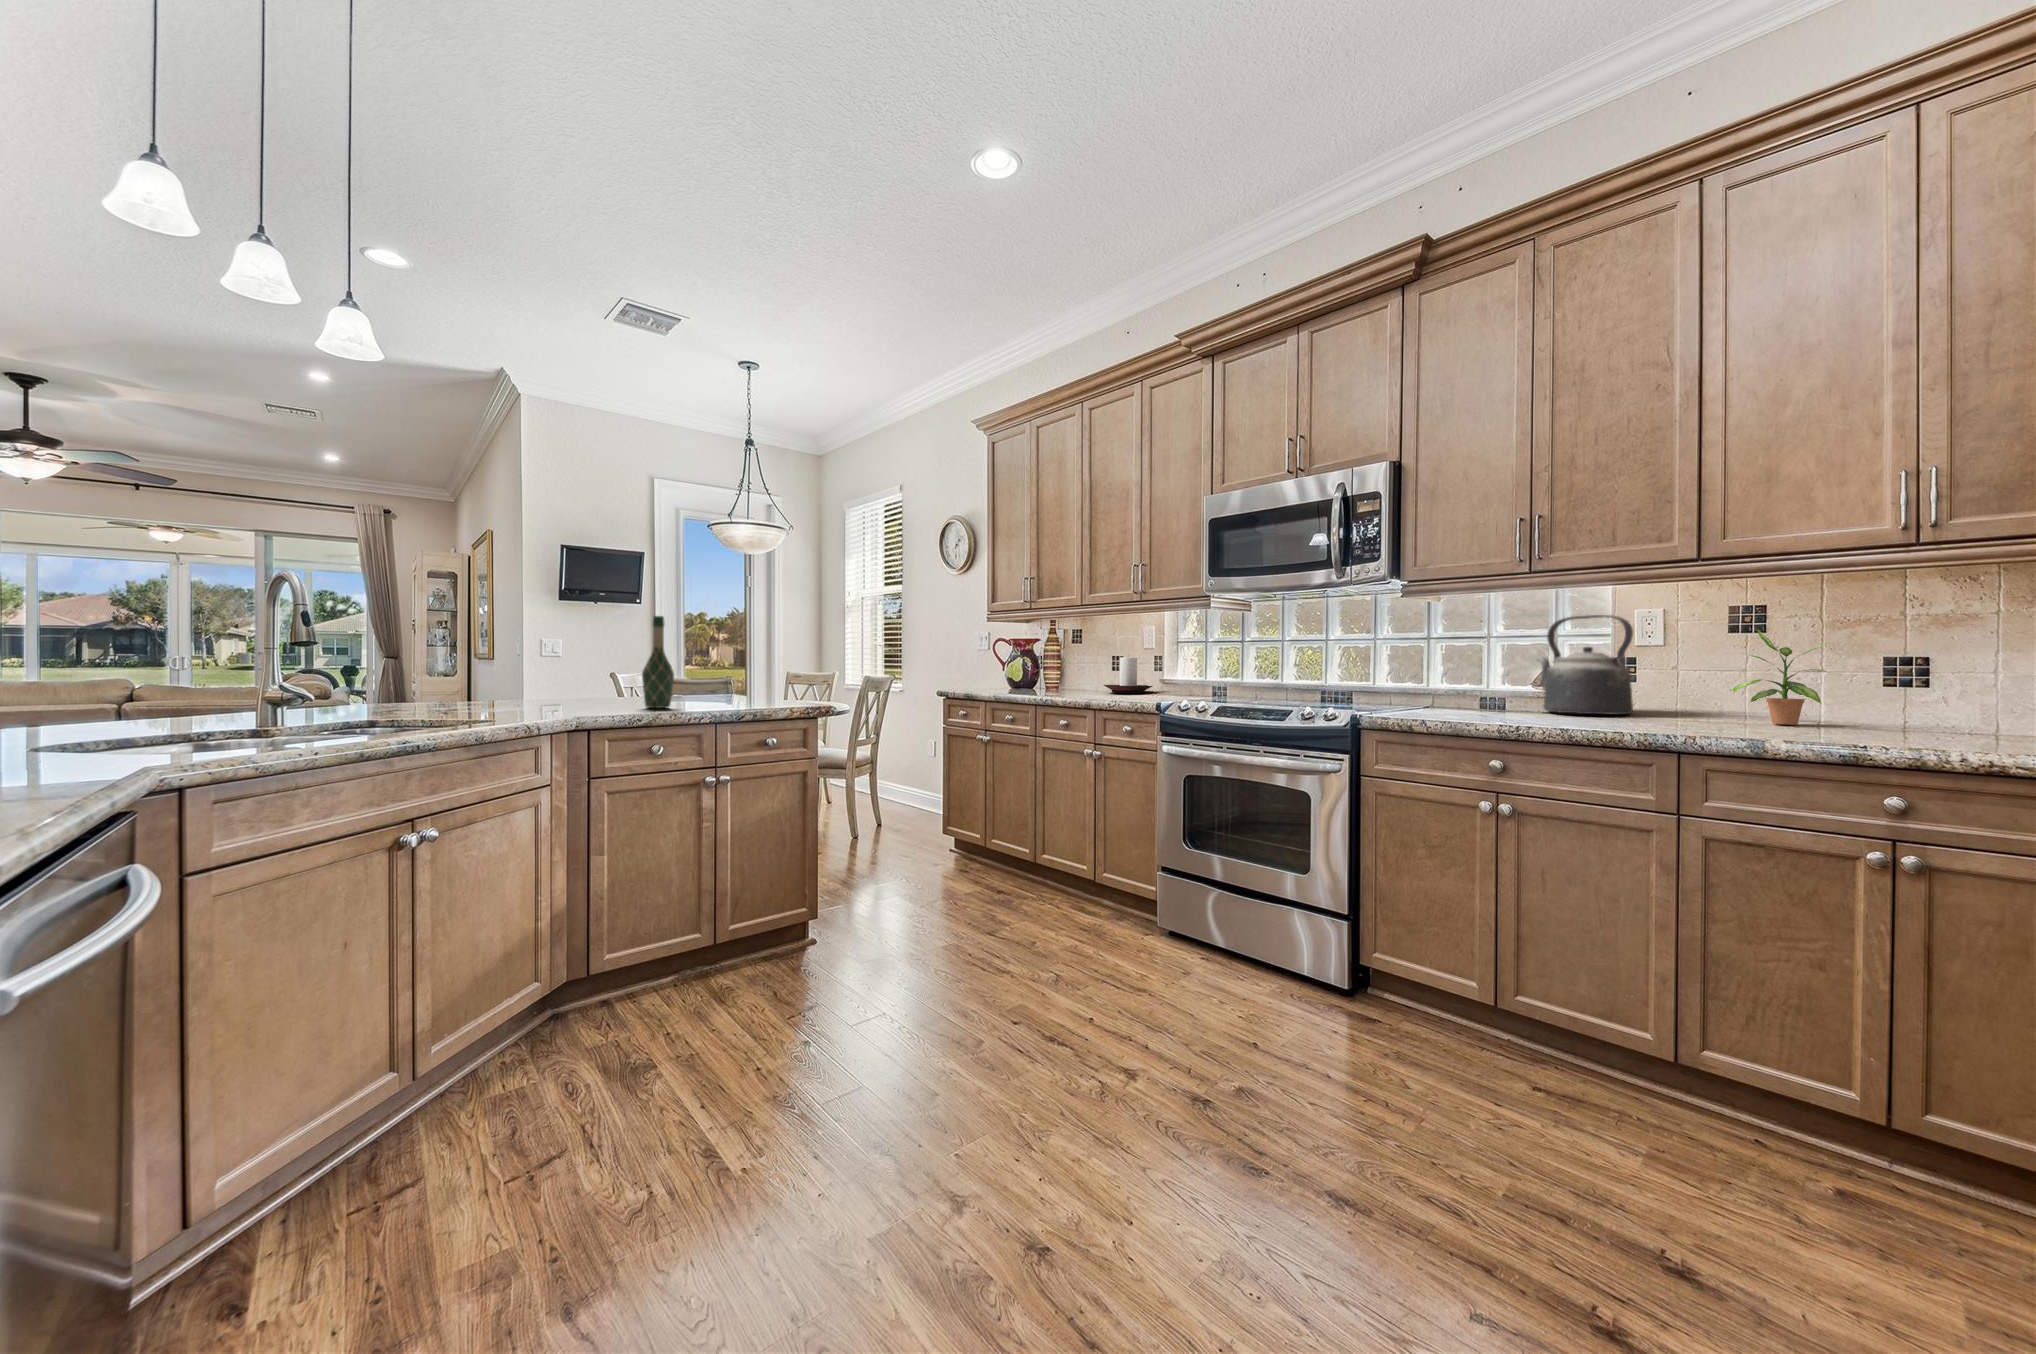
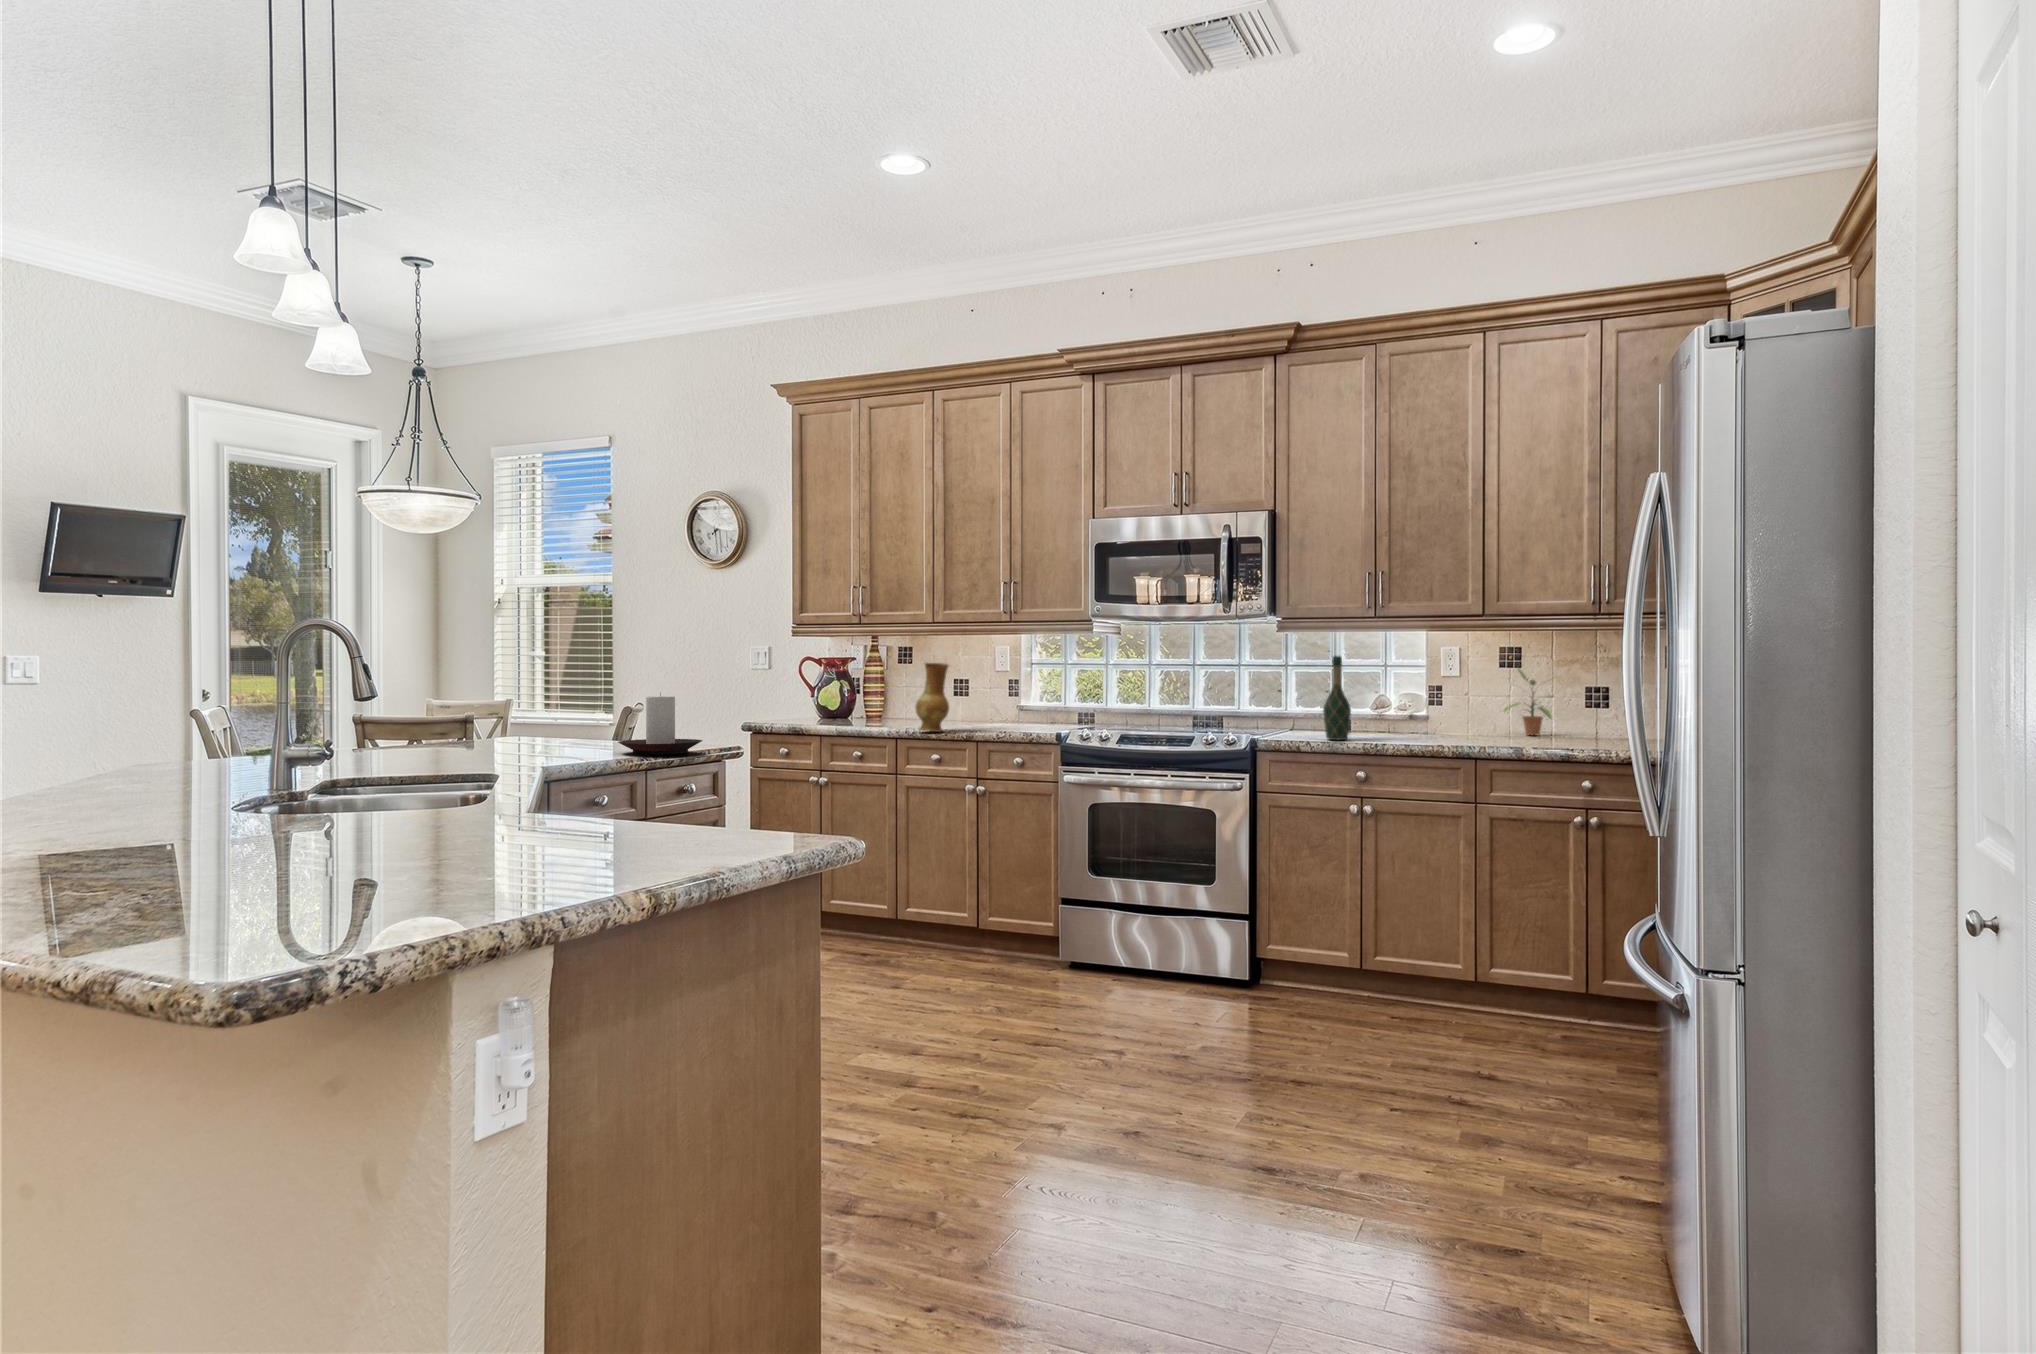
kettle: present [1536,615,1633,715] -> none [1372,650,1441,731]
wine bottle: present [642,616,674,708] -> present [1323,656,1351,740]
ceramic jug: none [1050,639,1080,702] -> present [915,663,949,732]
candle holder: present [1104,657,1152,693] -> present [618,693,702,755]

